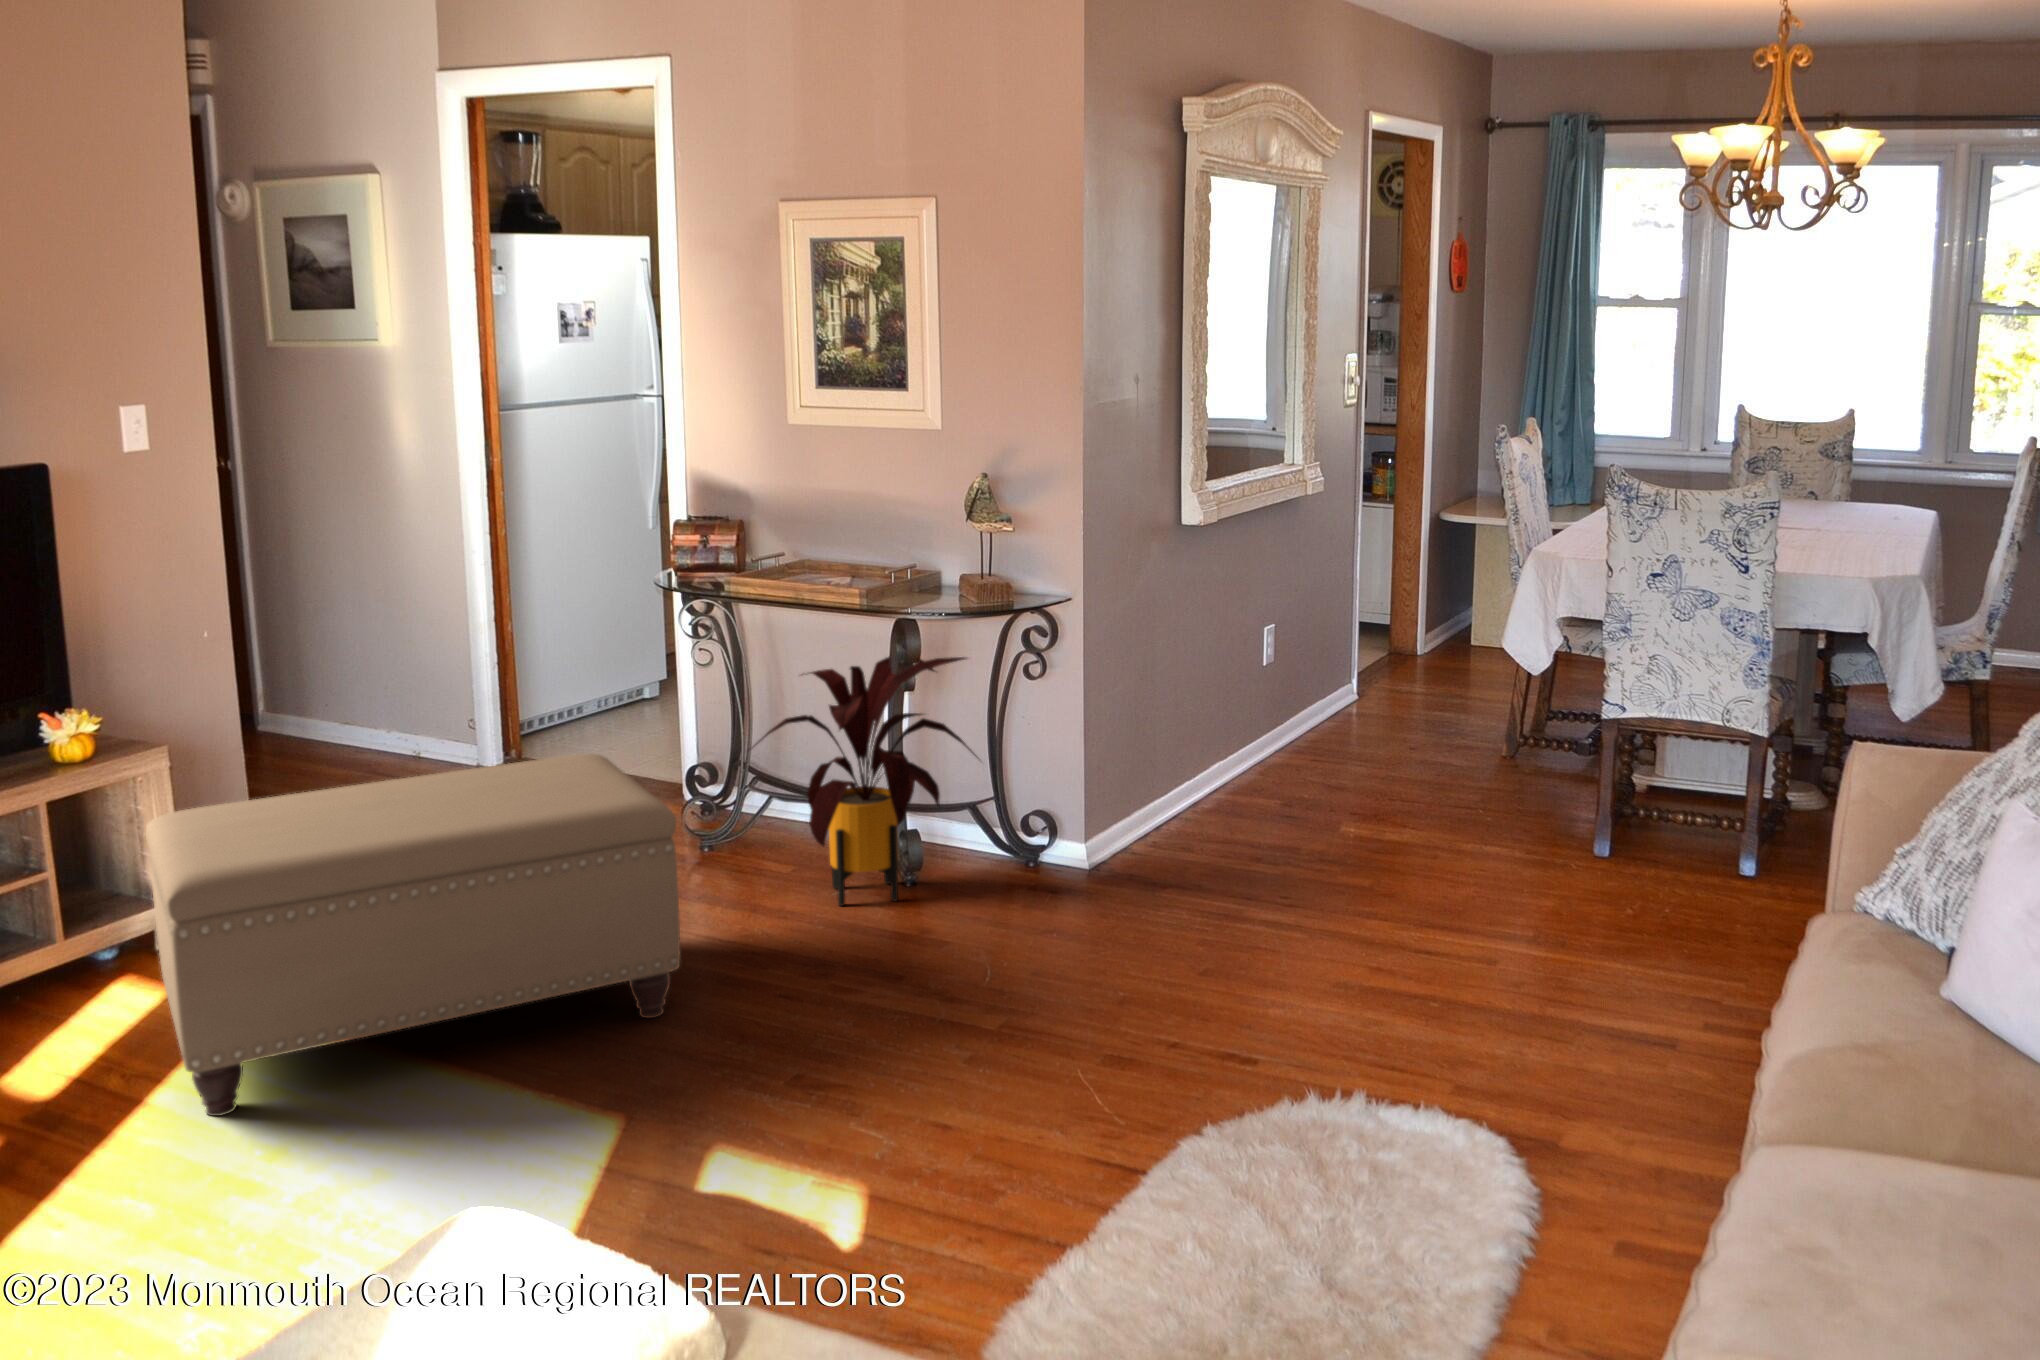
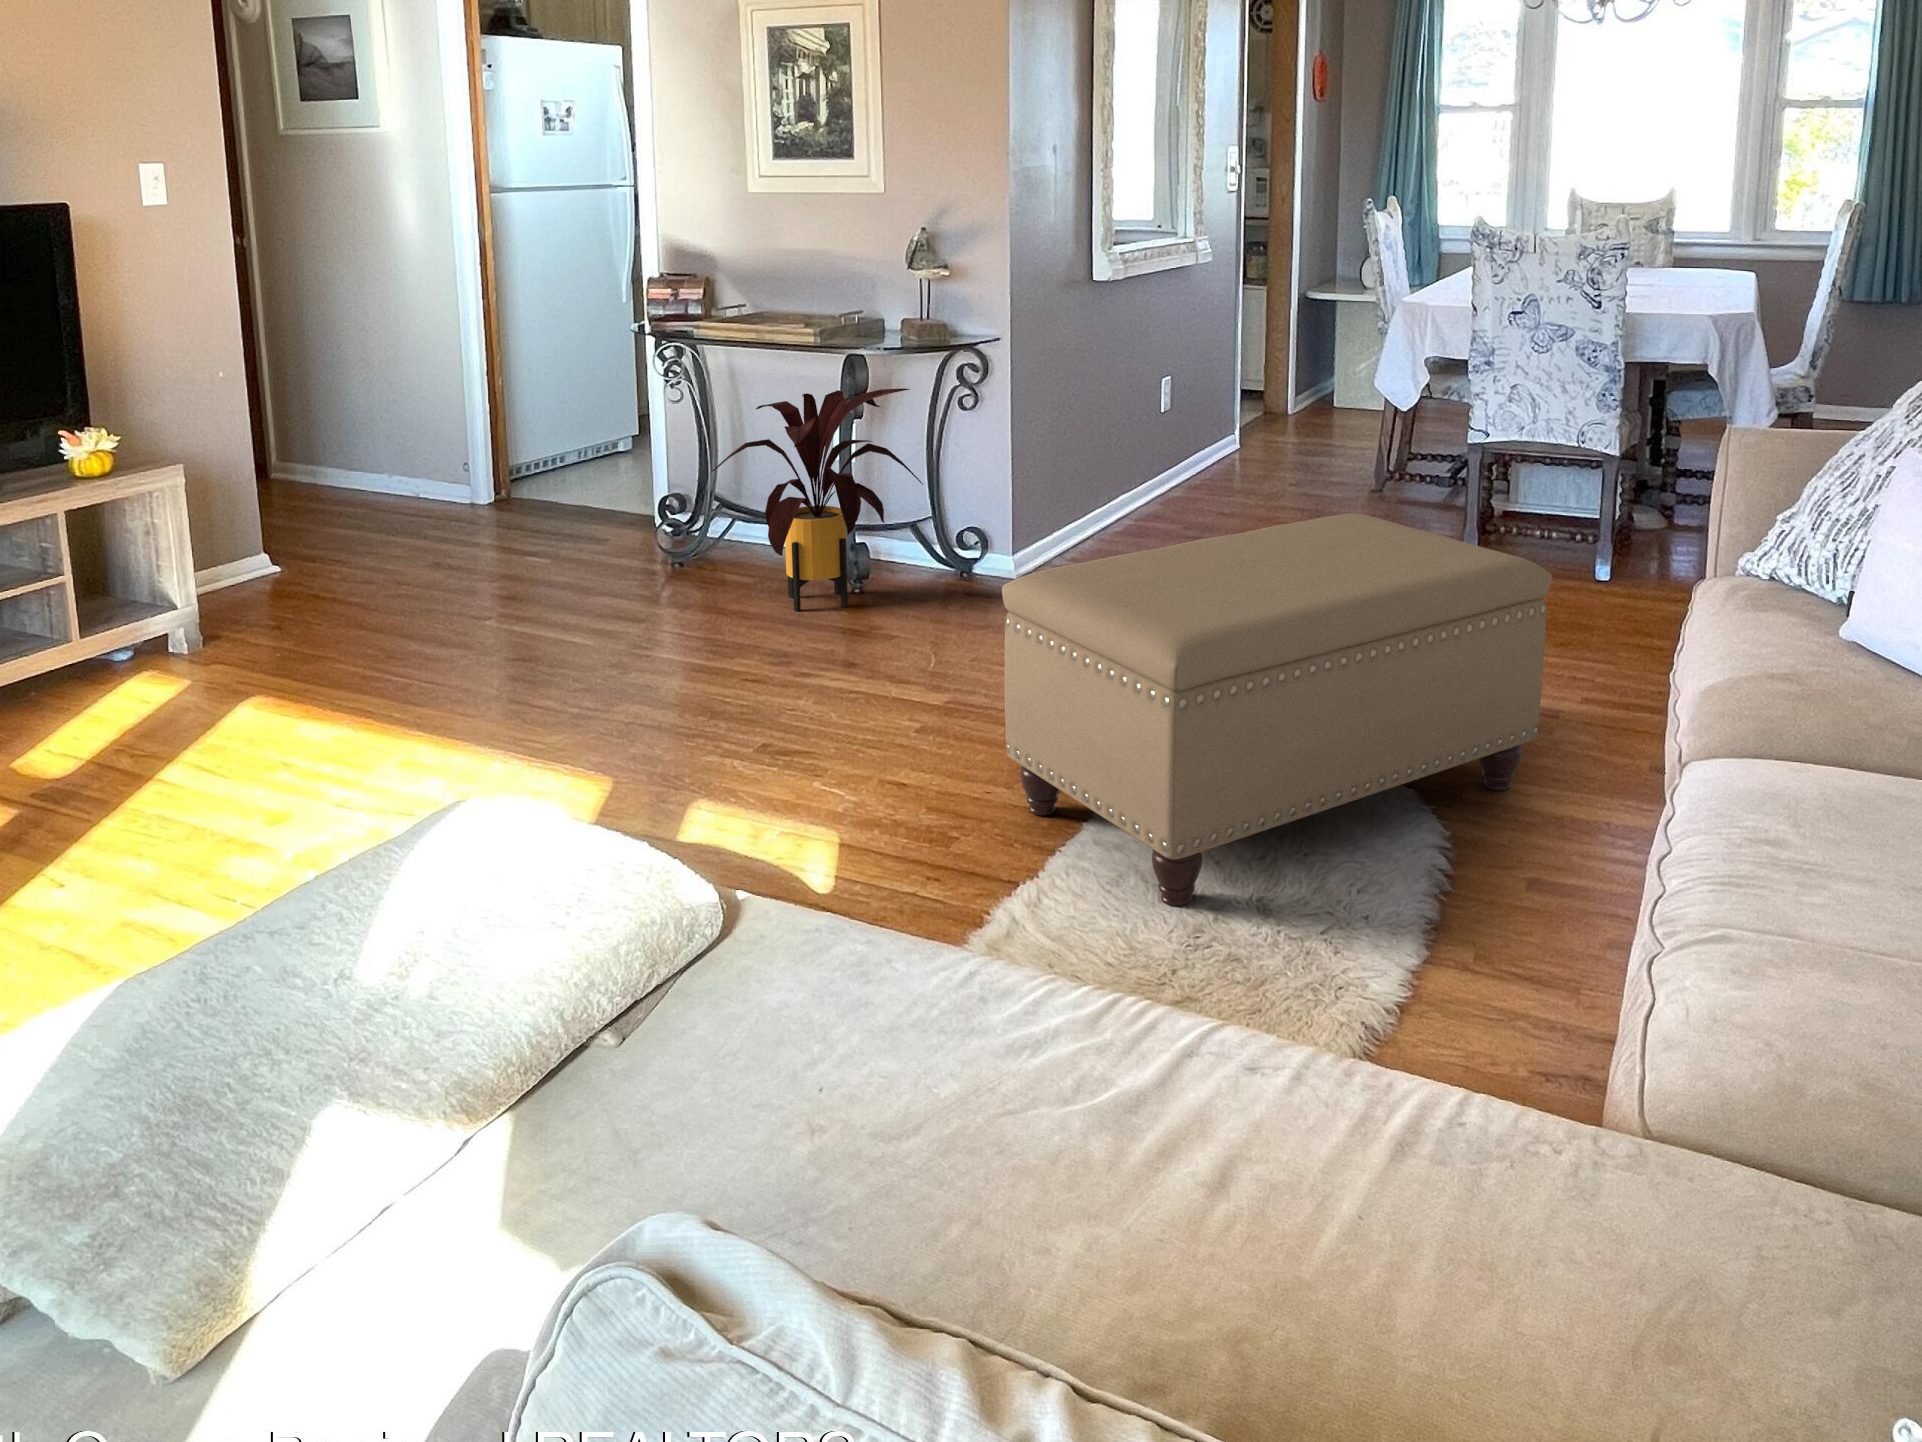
ottoman: present [146,754,680,1116] -> present [1002,513,1552,907]

